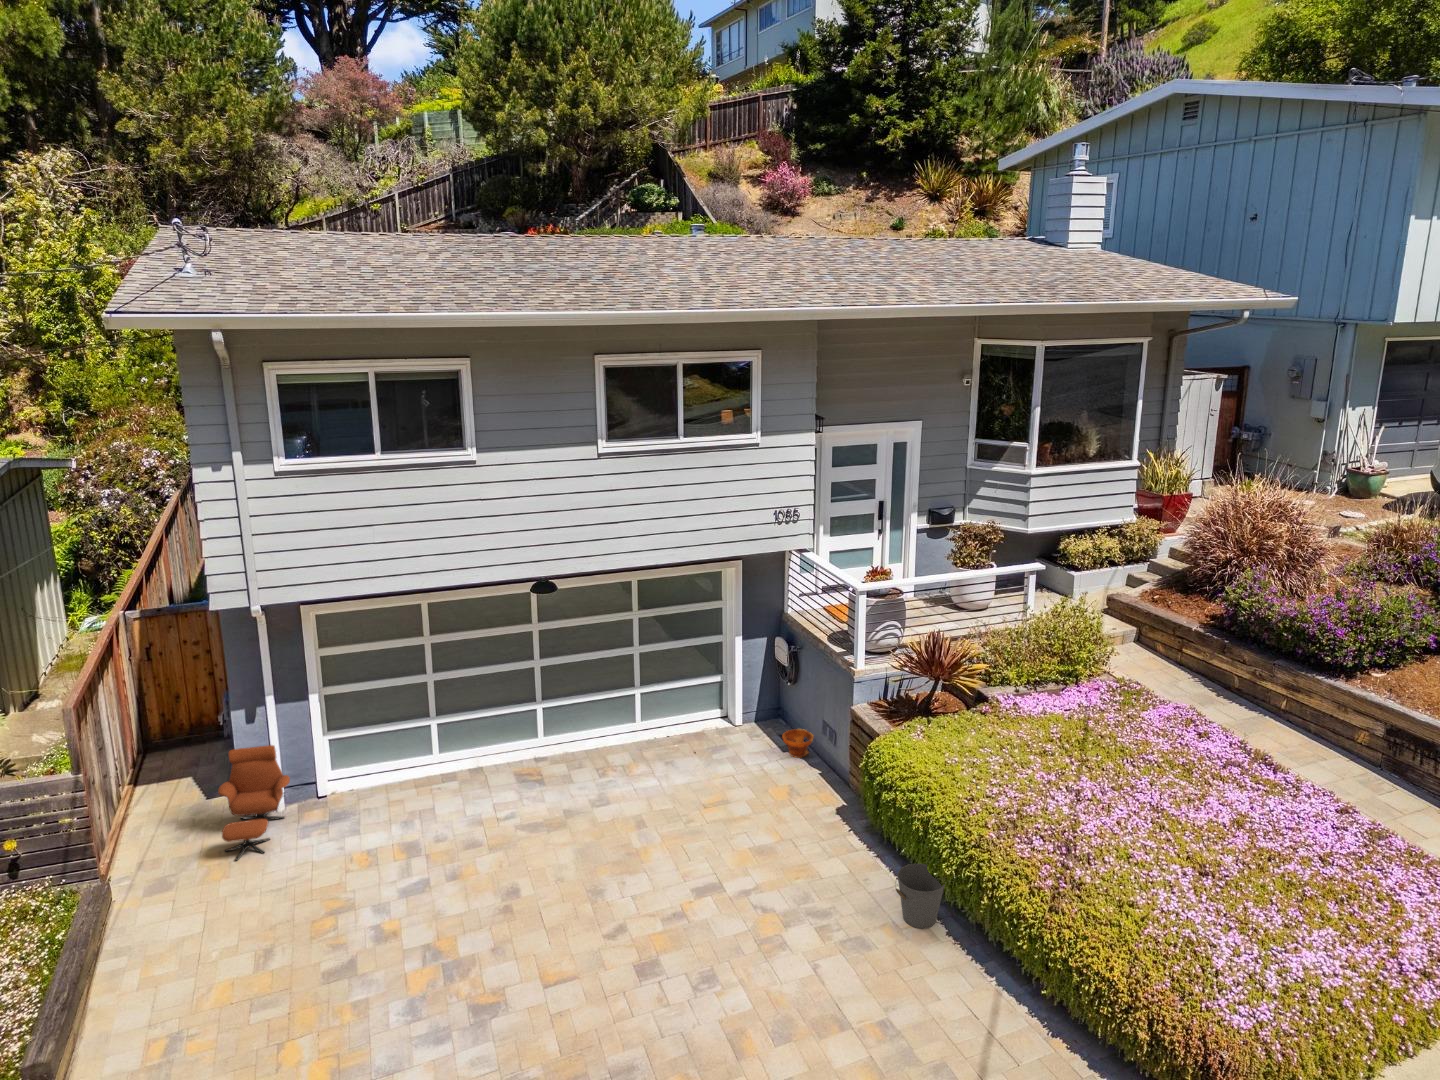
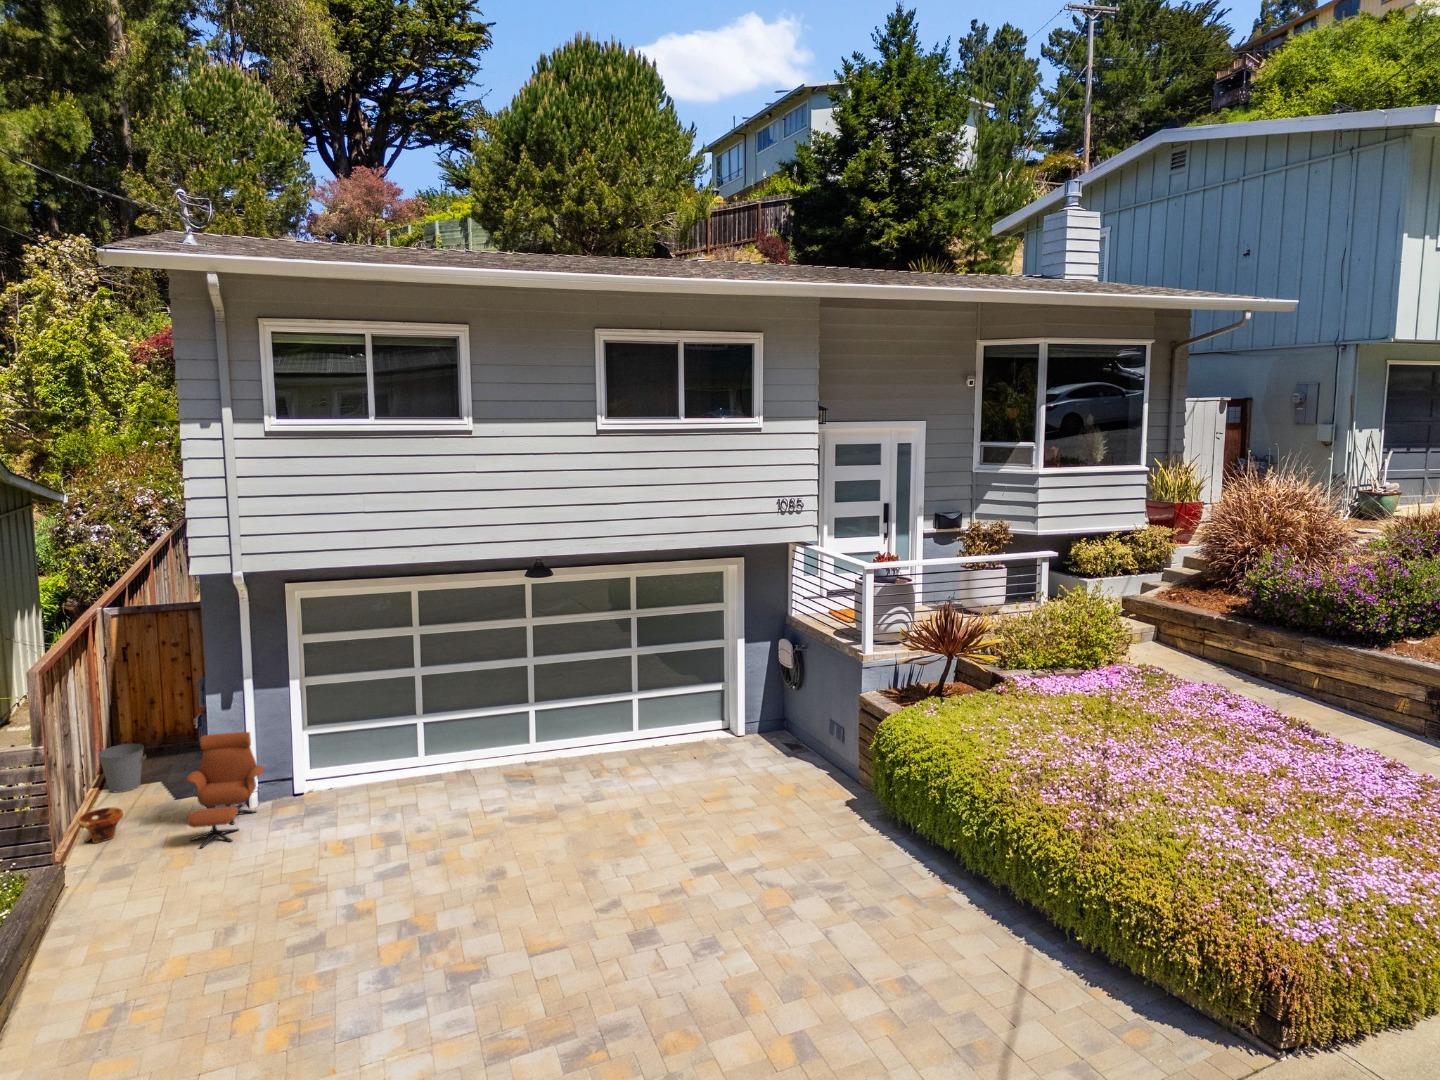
planter: present [782,729,814,758] -> present [77,807,123,843]
bucket: present [896,864,945,928] -> present [99,744,146,792]

